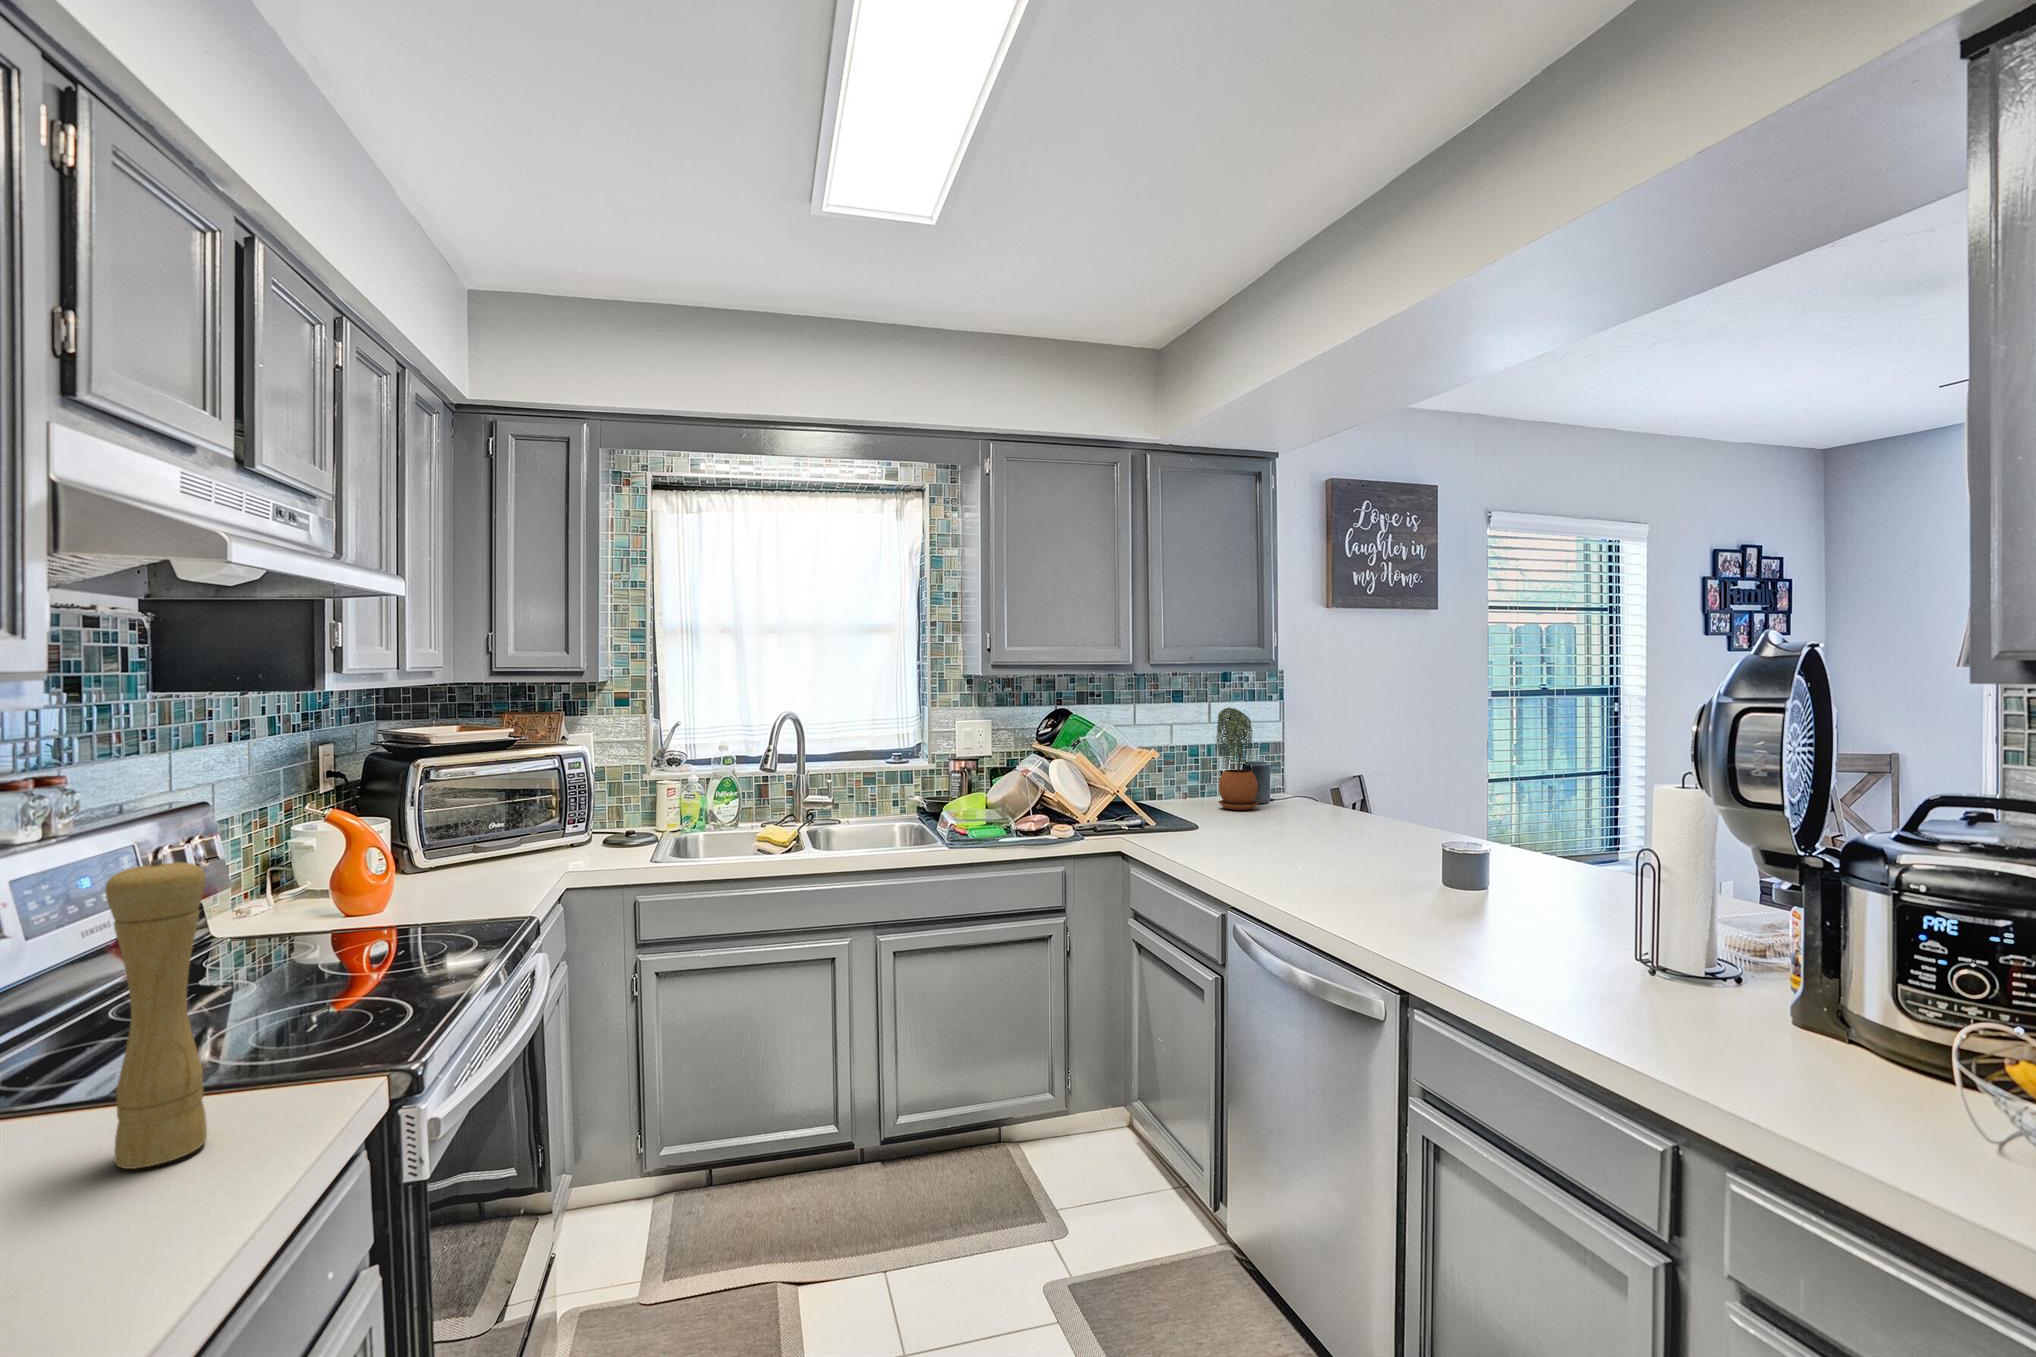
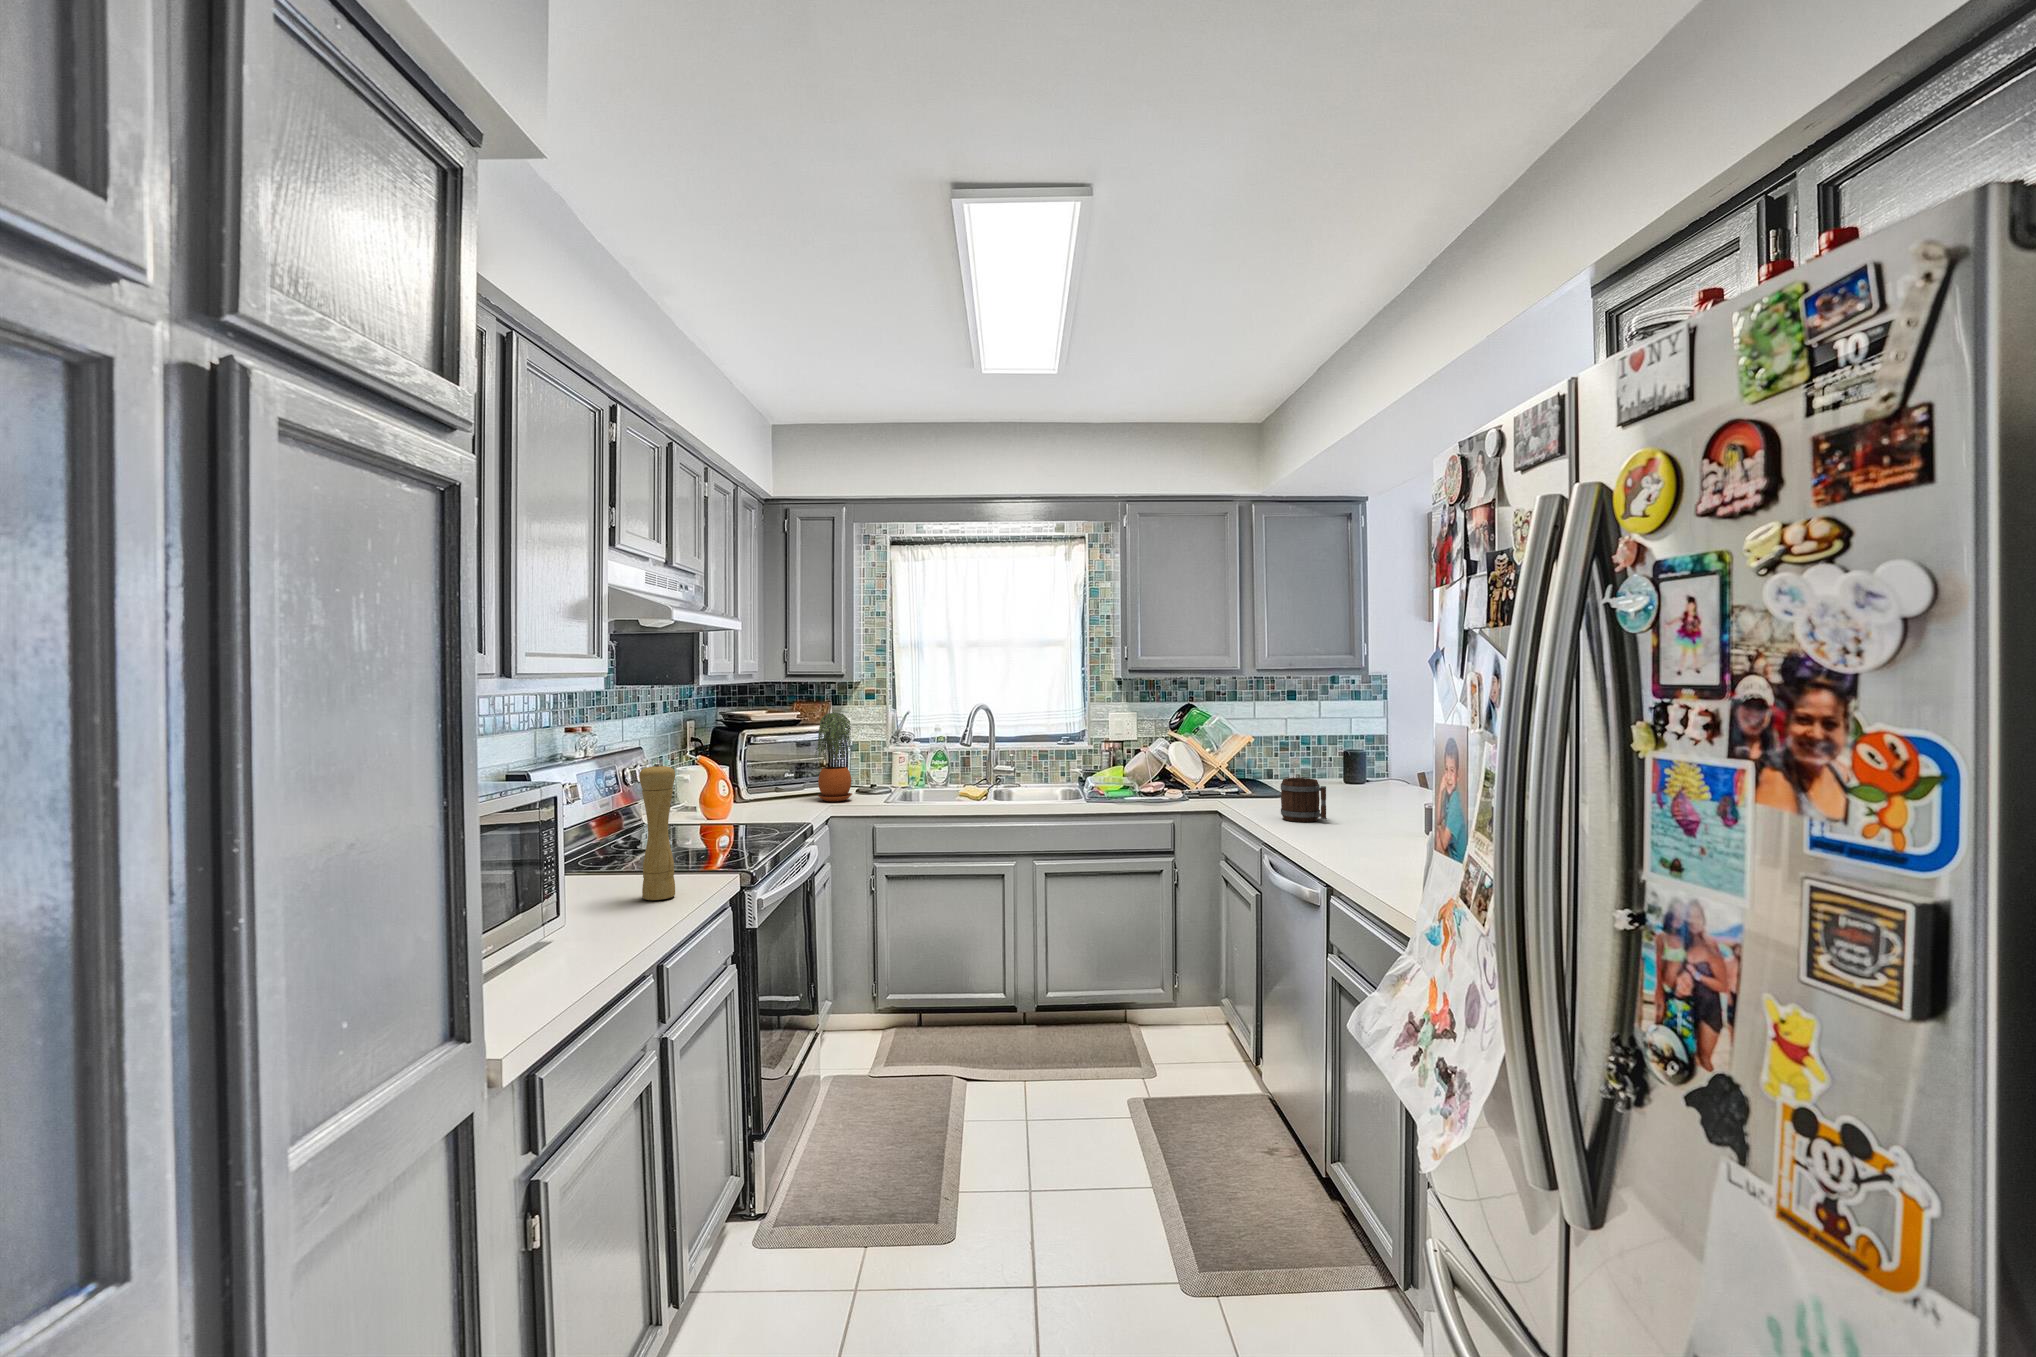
potted plant: present [1216,708,1258,810] -> present [814,713,852,802]
mug: none [1228,806,1293,867] -> present [1281,778,1326,822]

